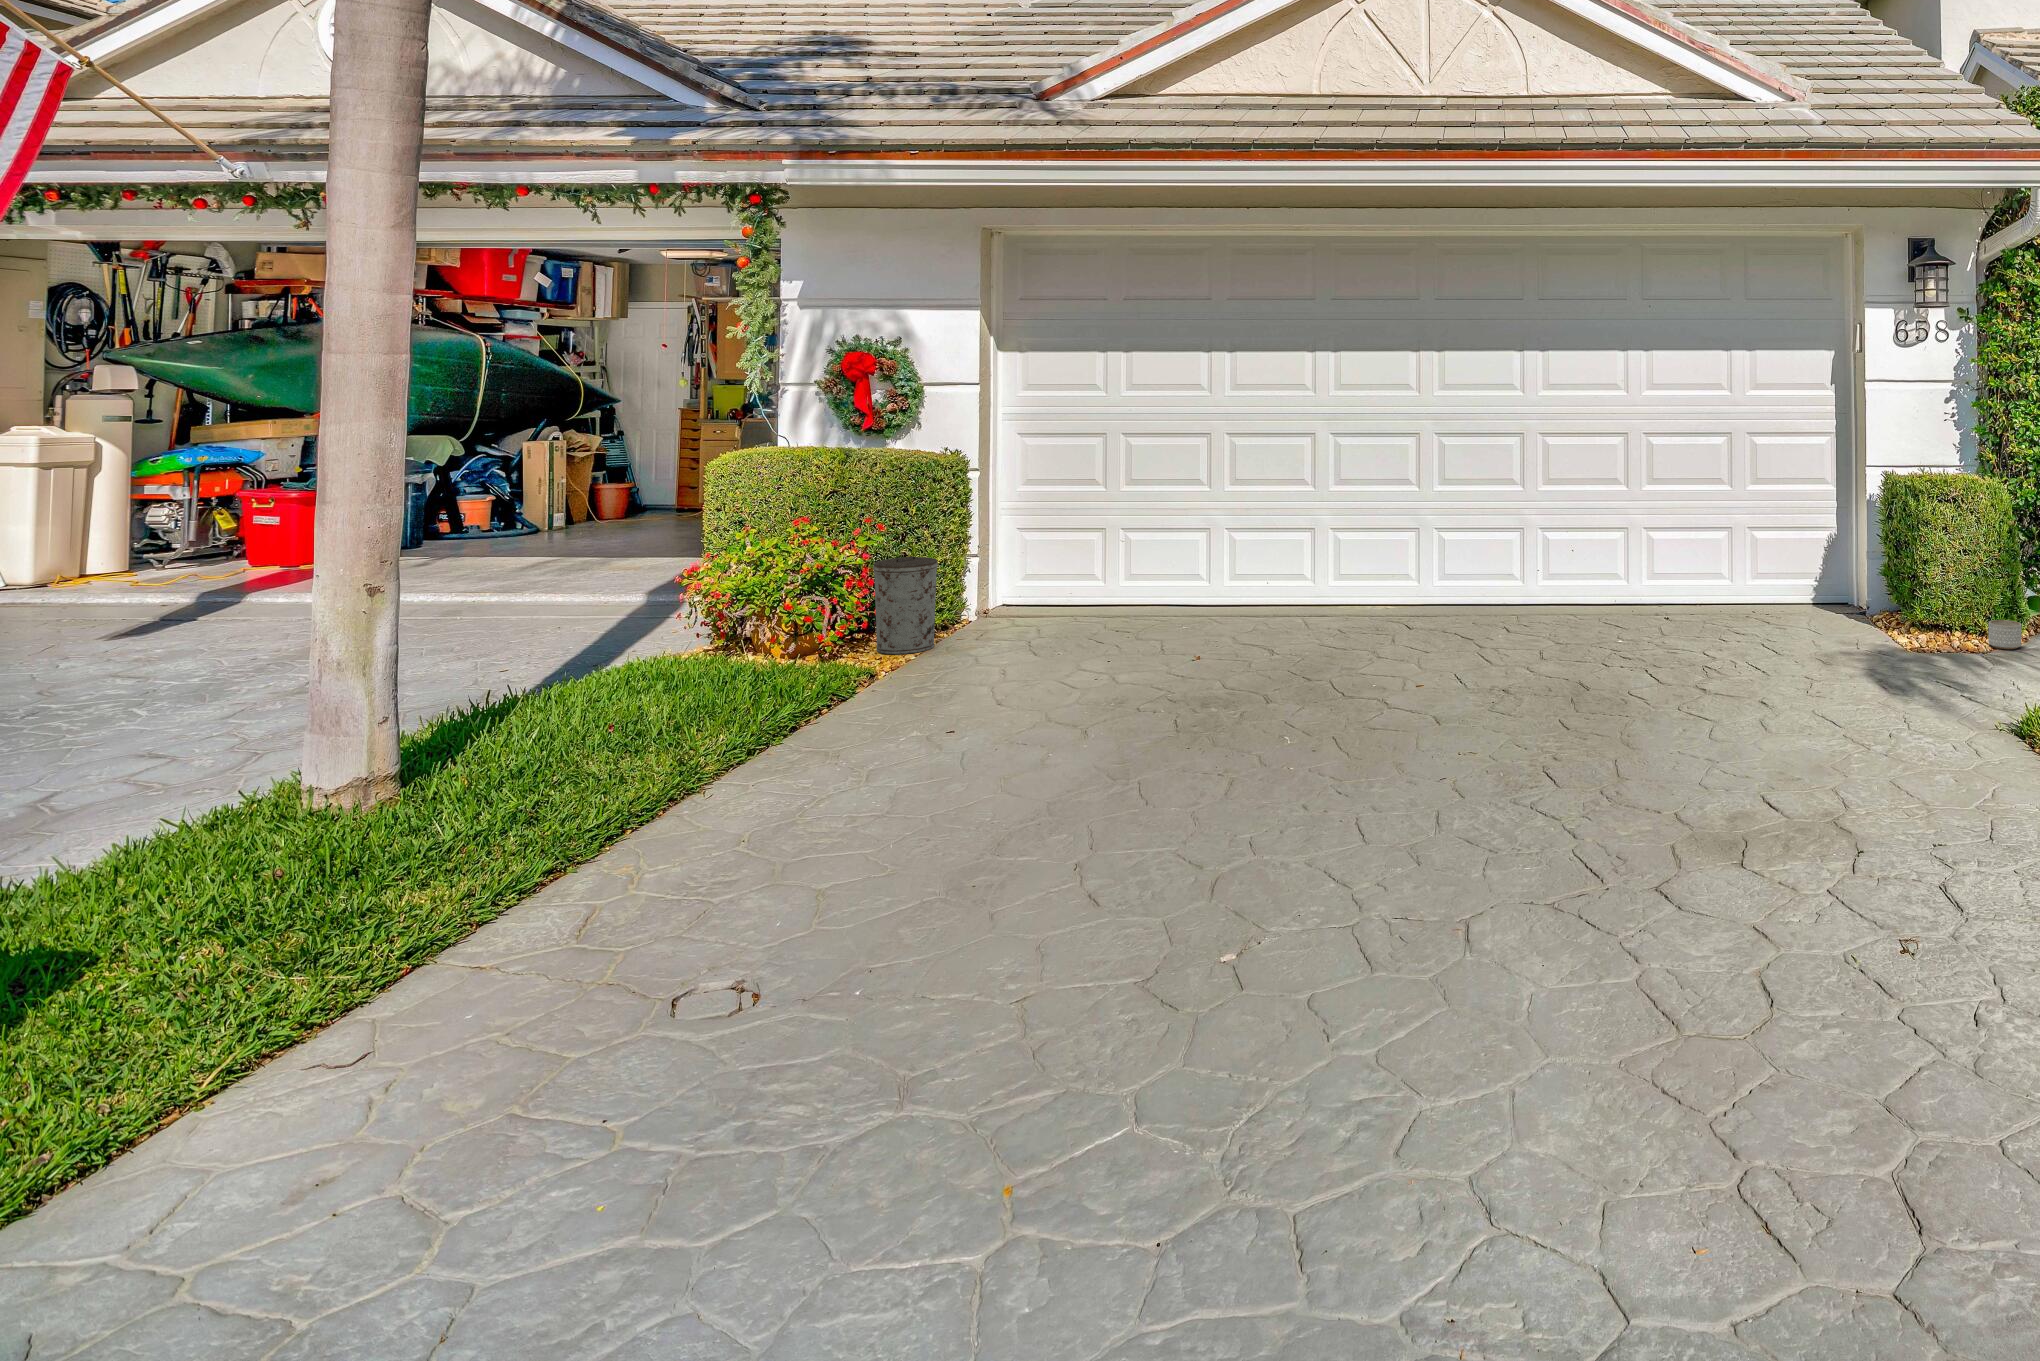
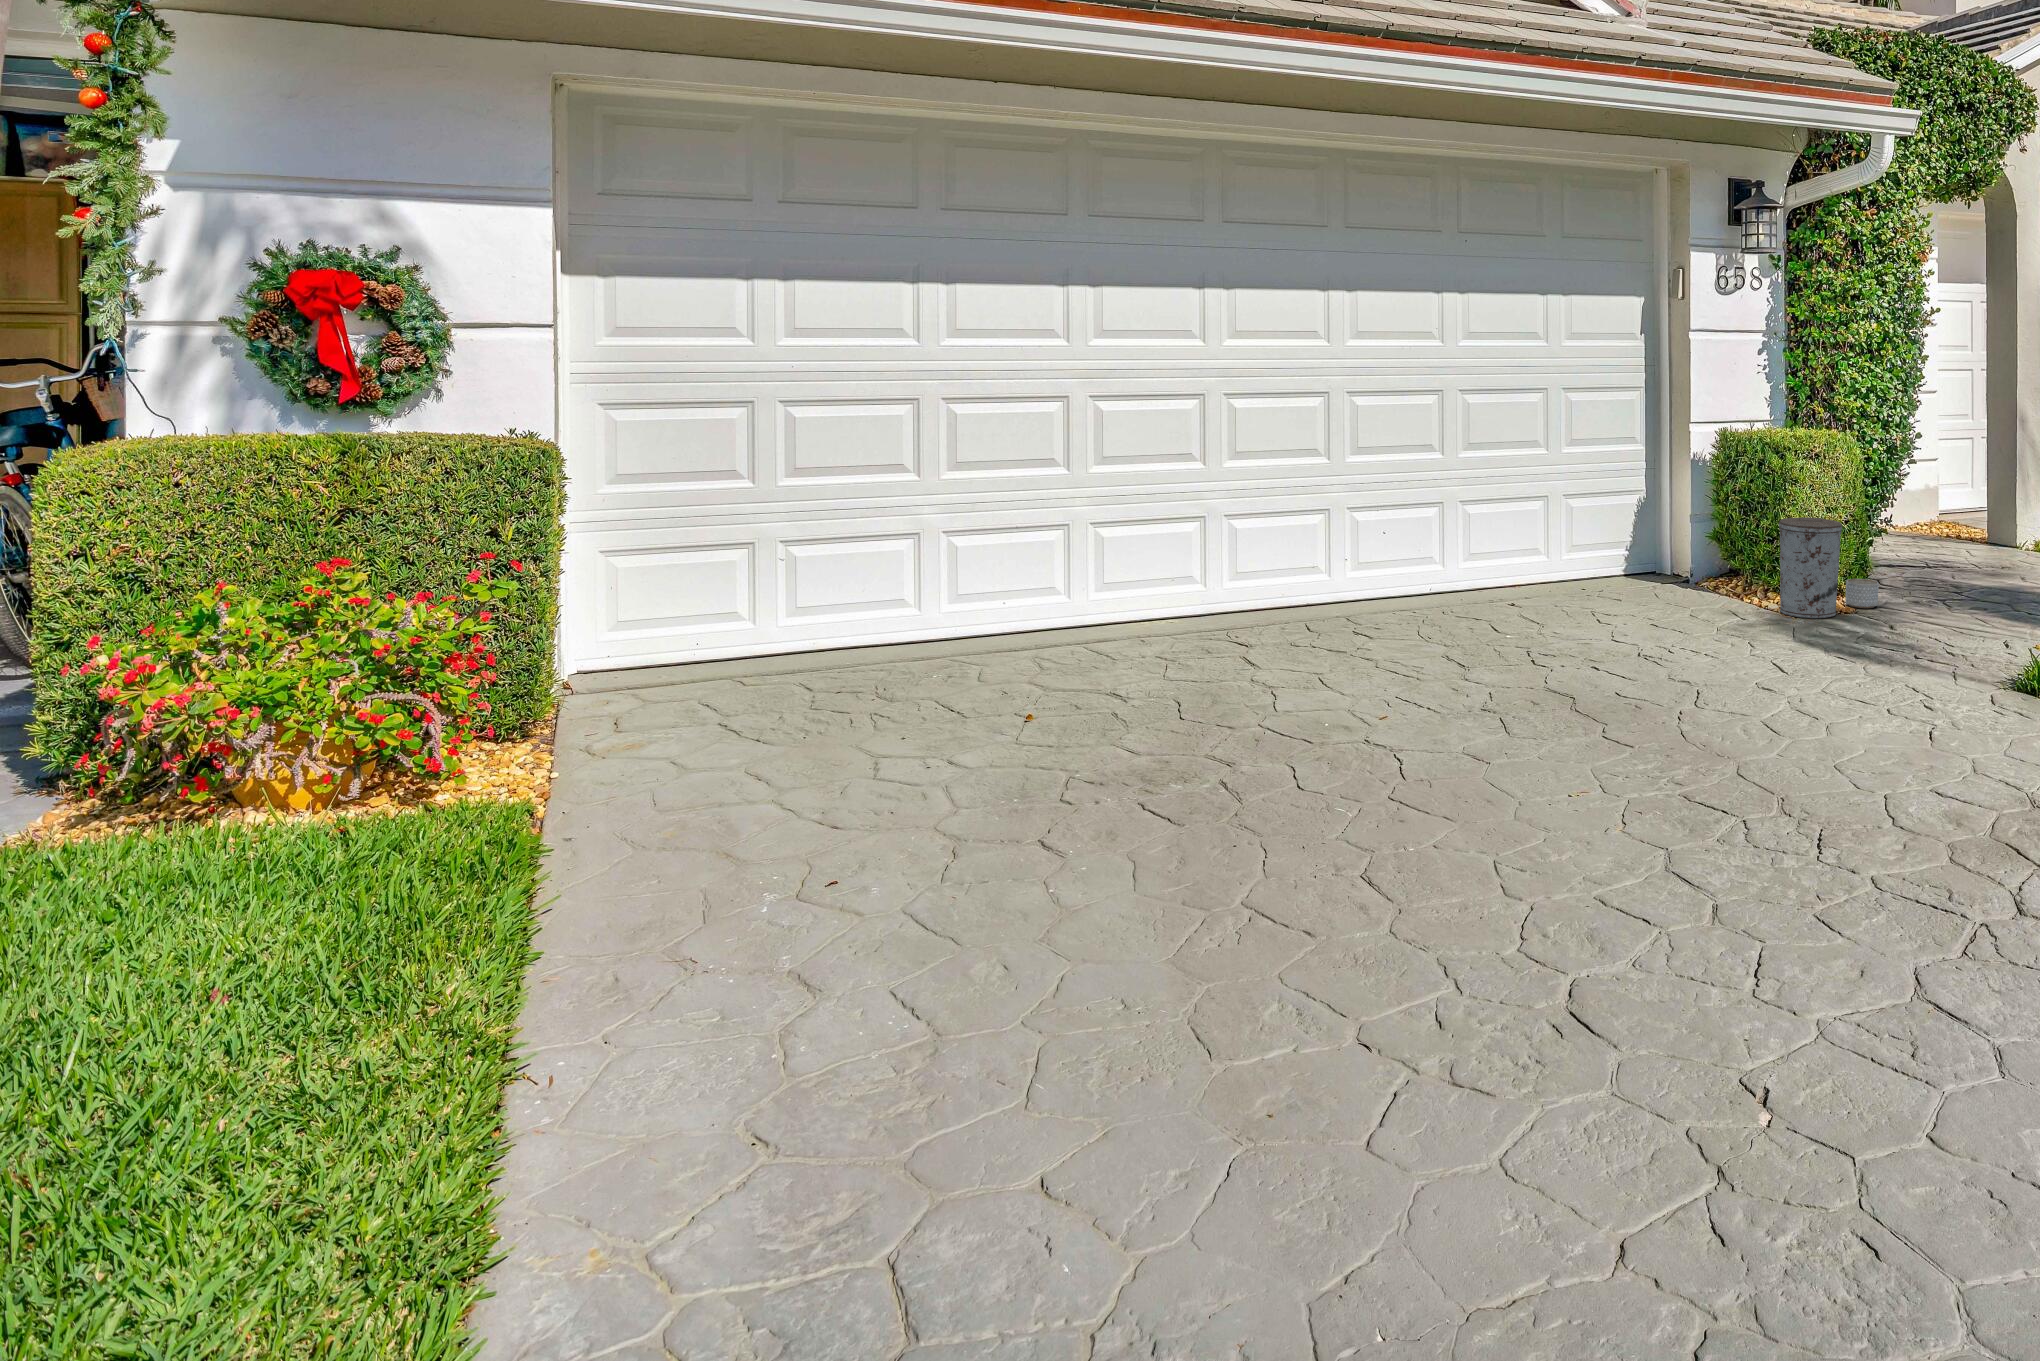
trash can: present [873,556,938,654] -> present [1779,517,1842,618]

